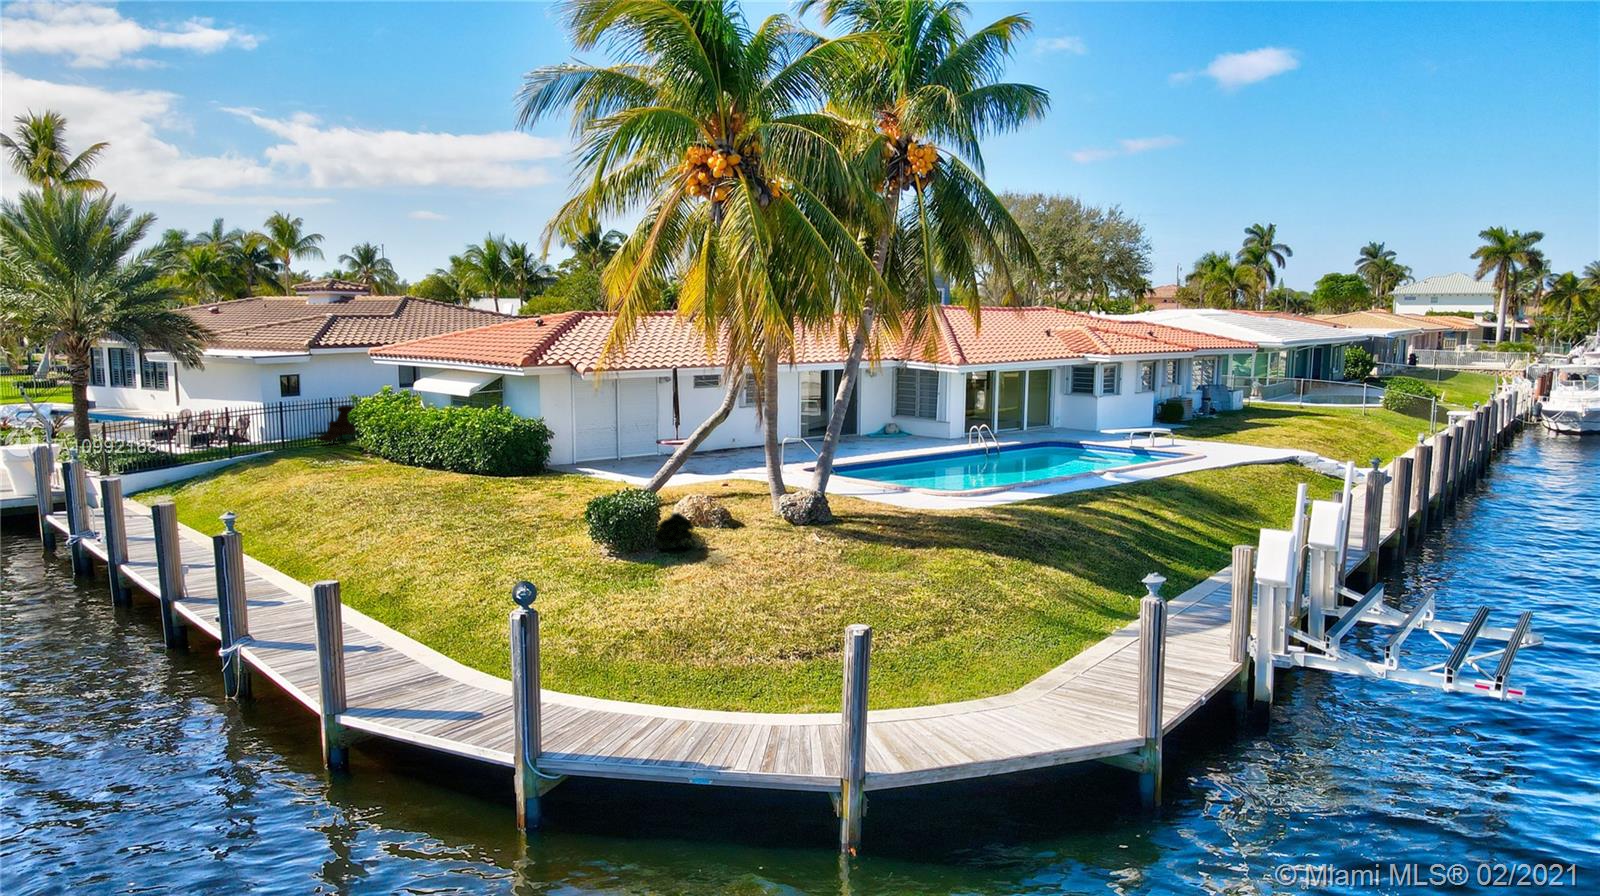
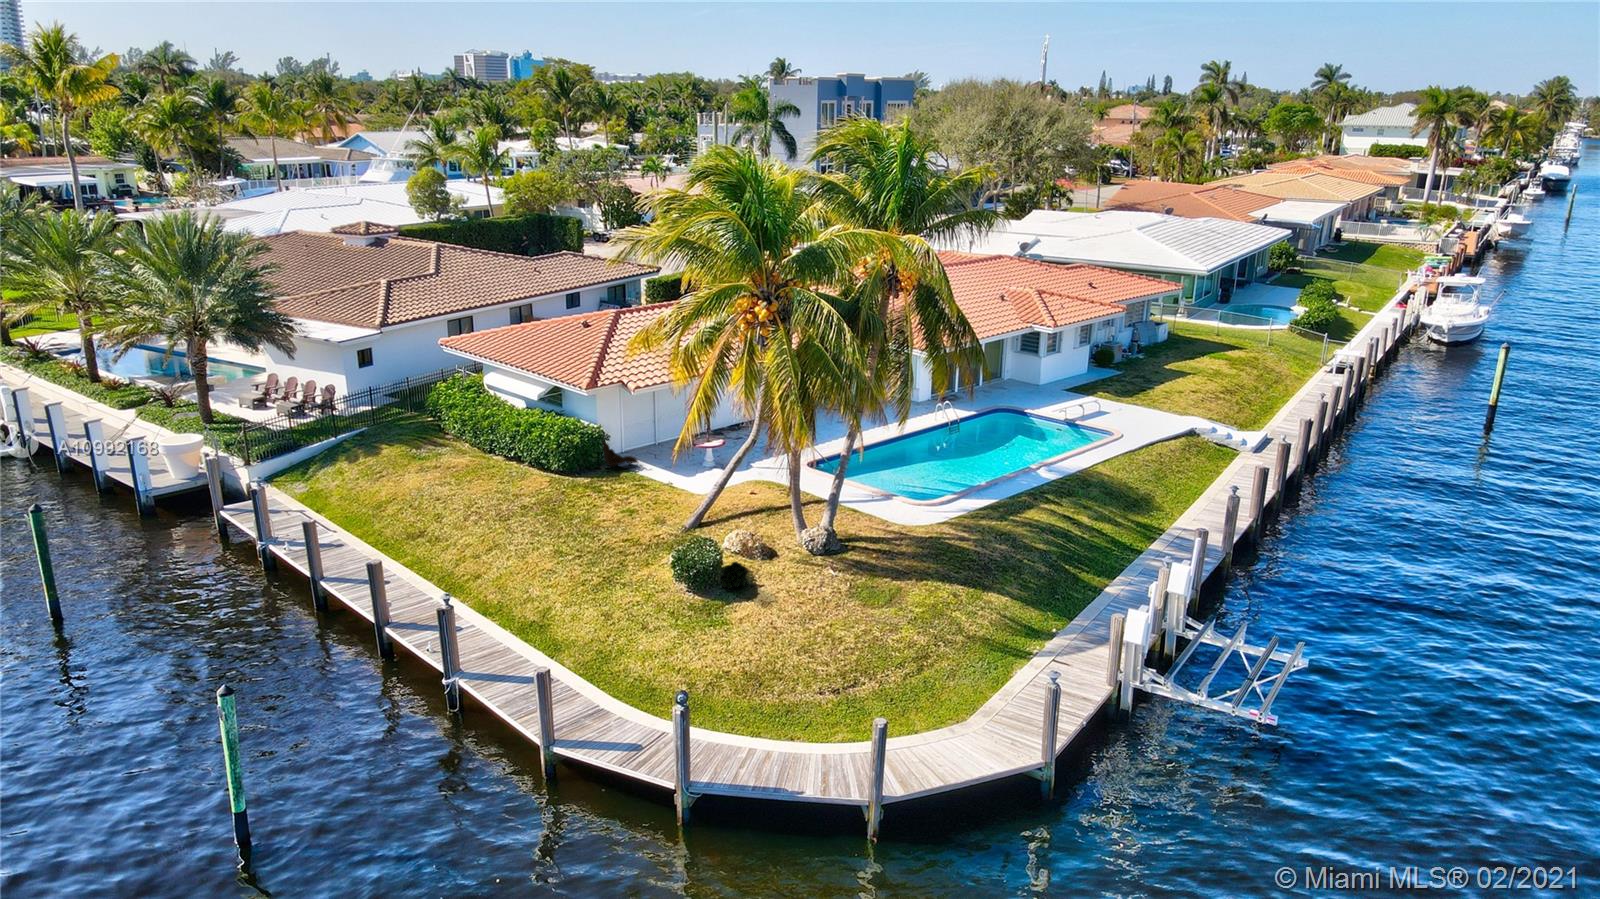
lounge chair: present [319,405,357,444] -> present [602,441,638,470]

